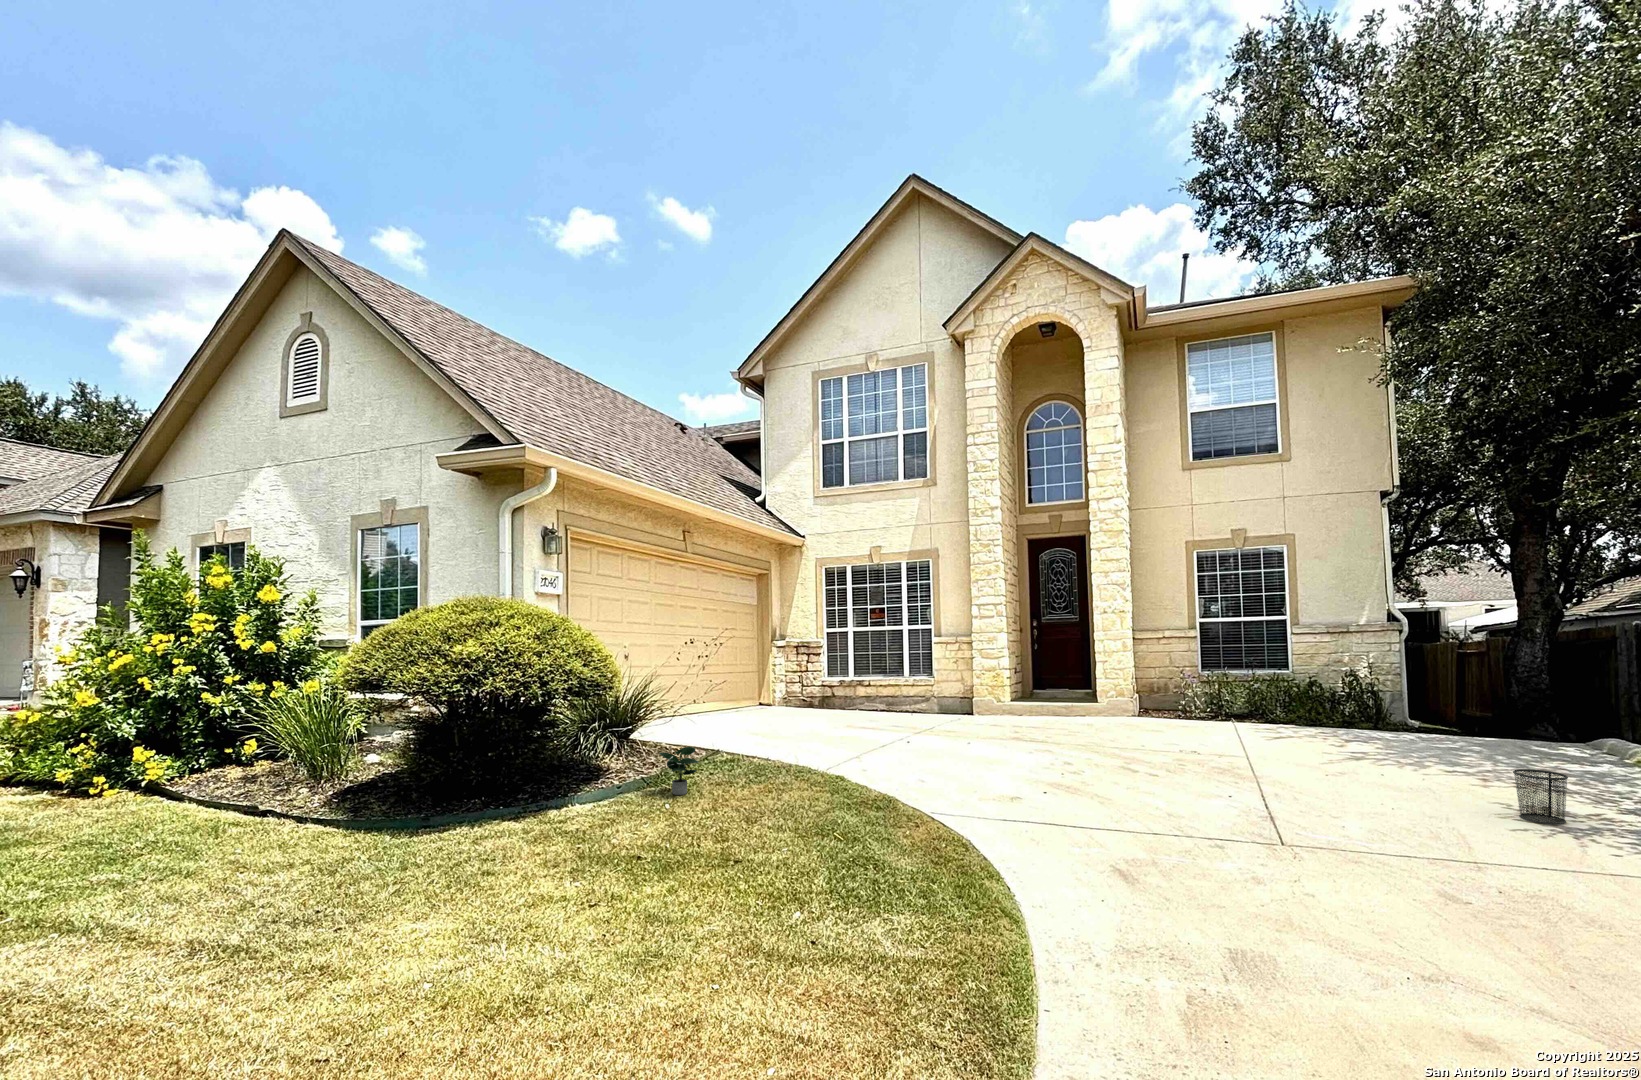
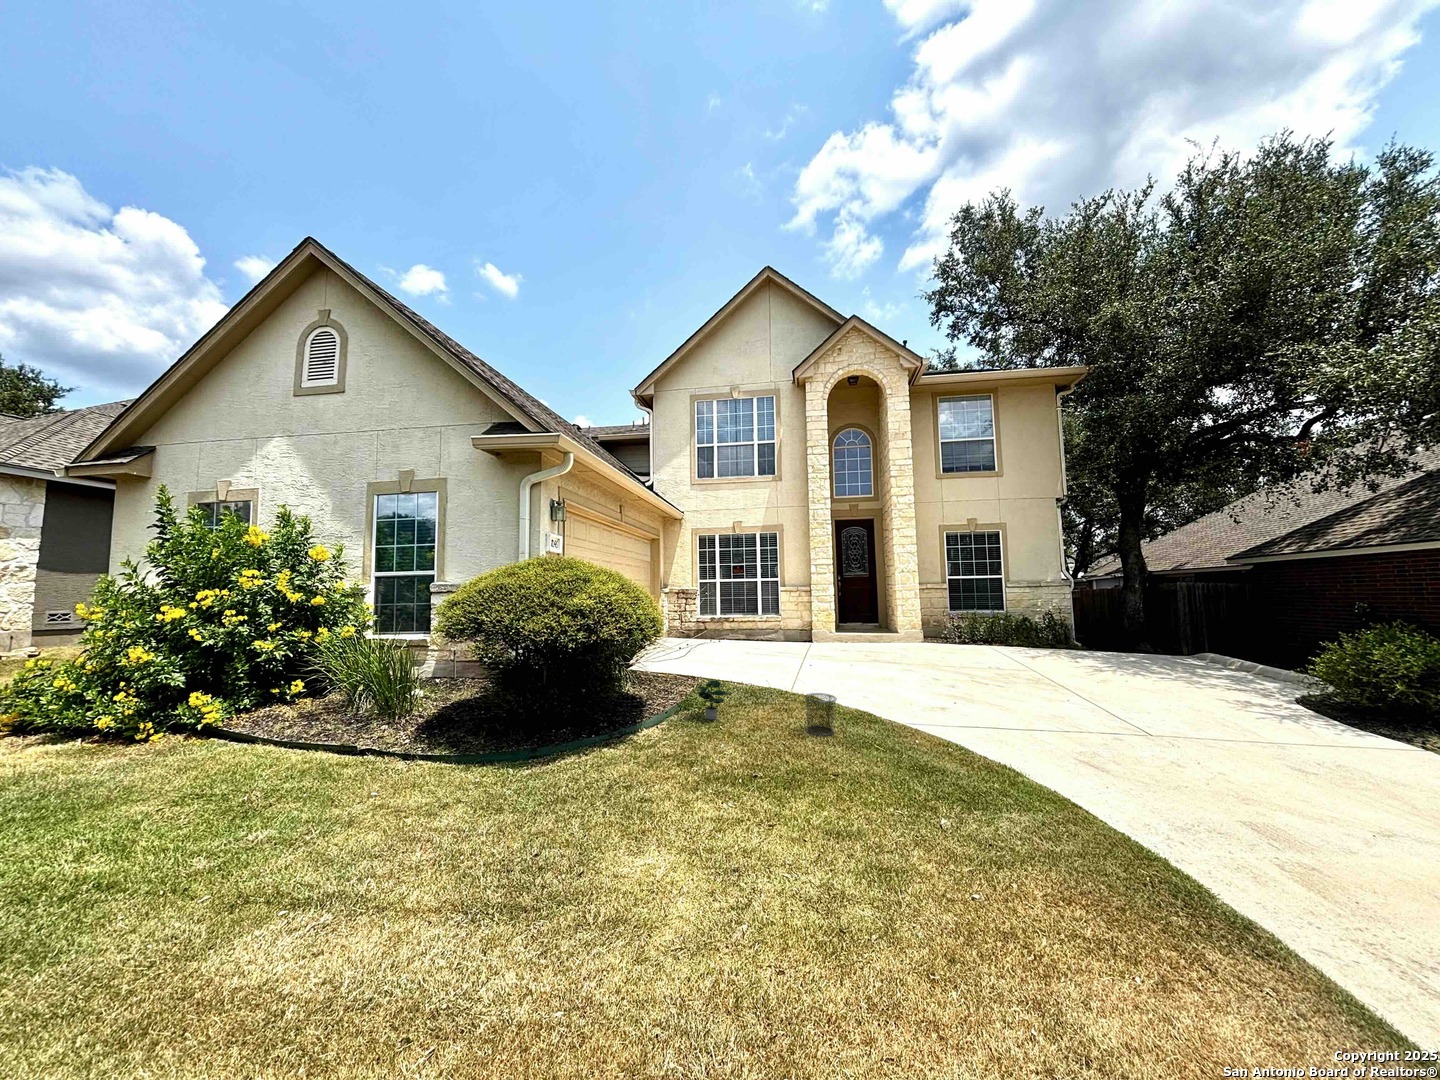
waste bin: present [1513,769,1568,825] -> present [805,693,836,736]

